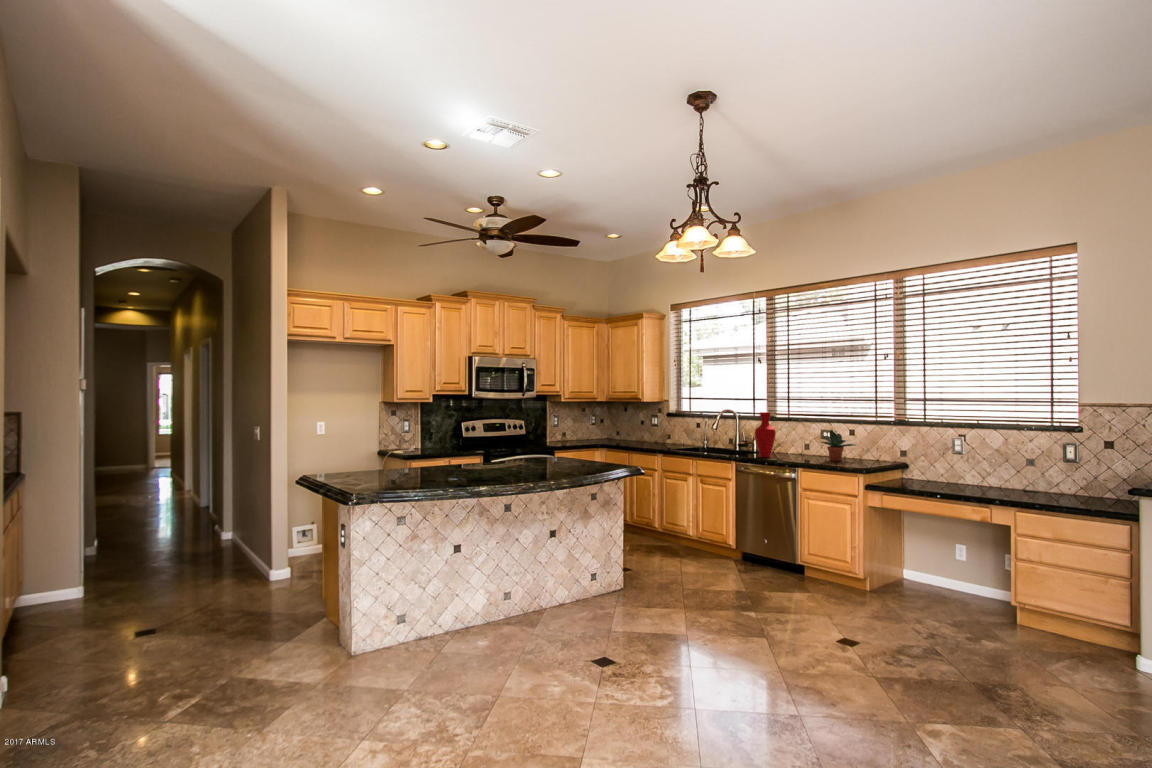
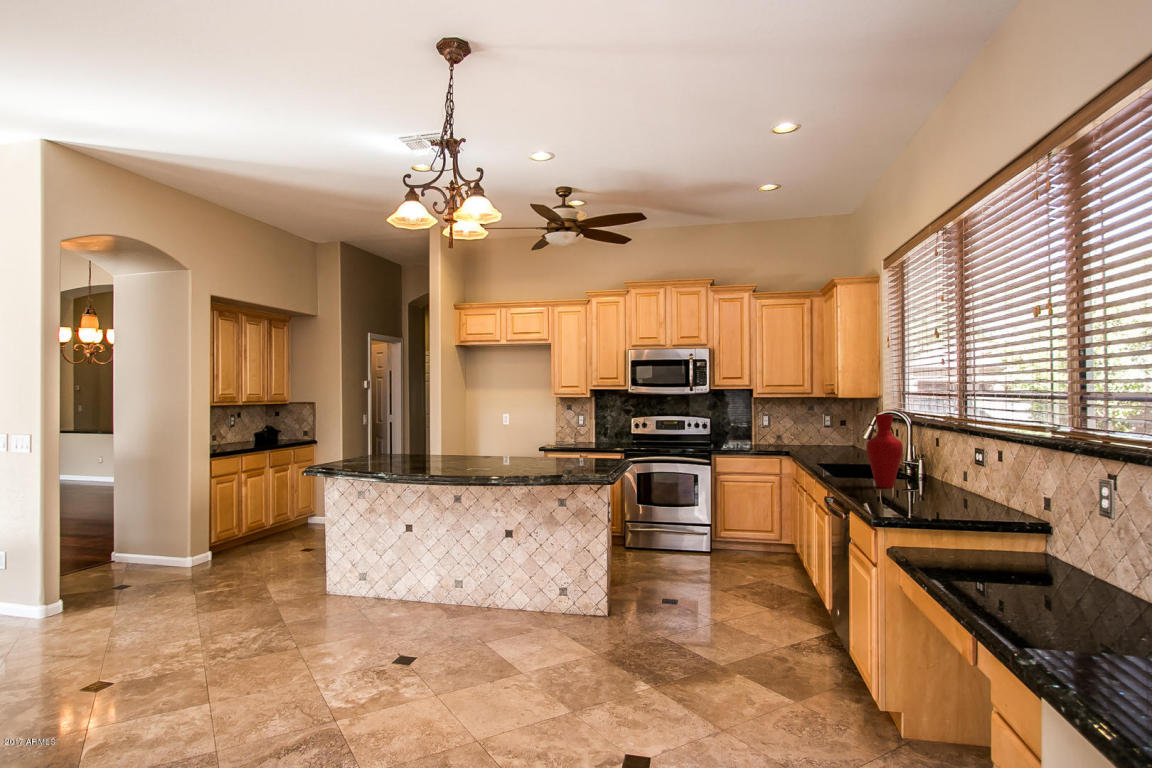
potted plant: present [821,430,855,461] -> none [901,447,983,506]

